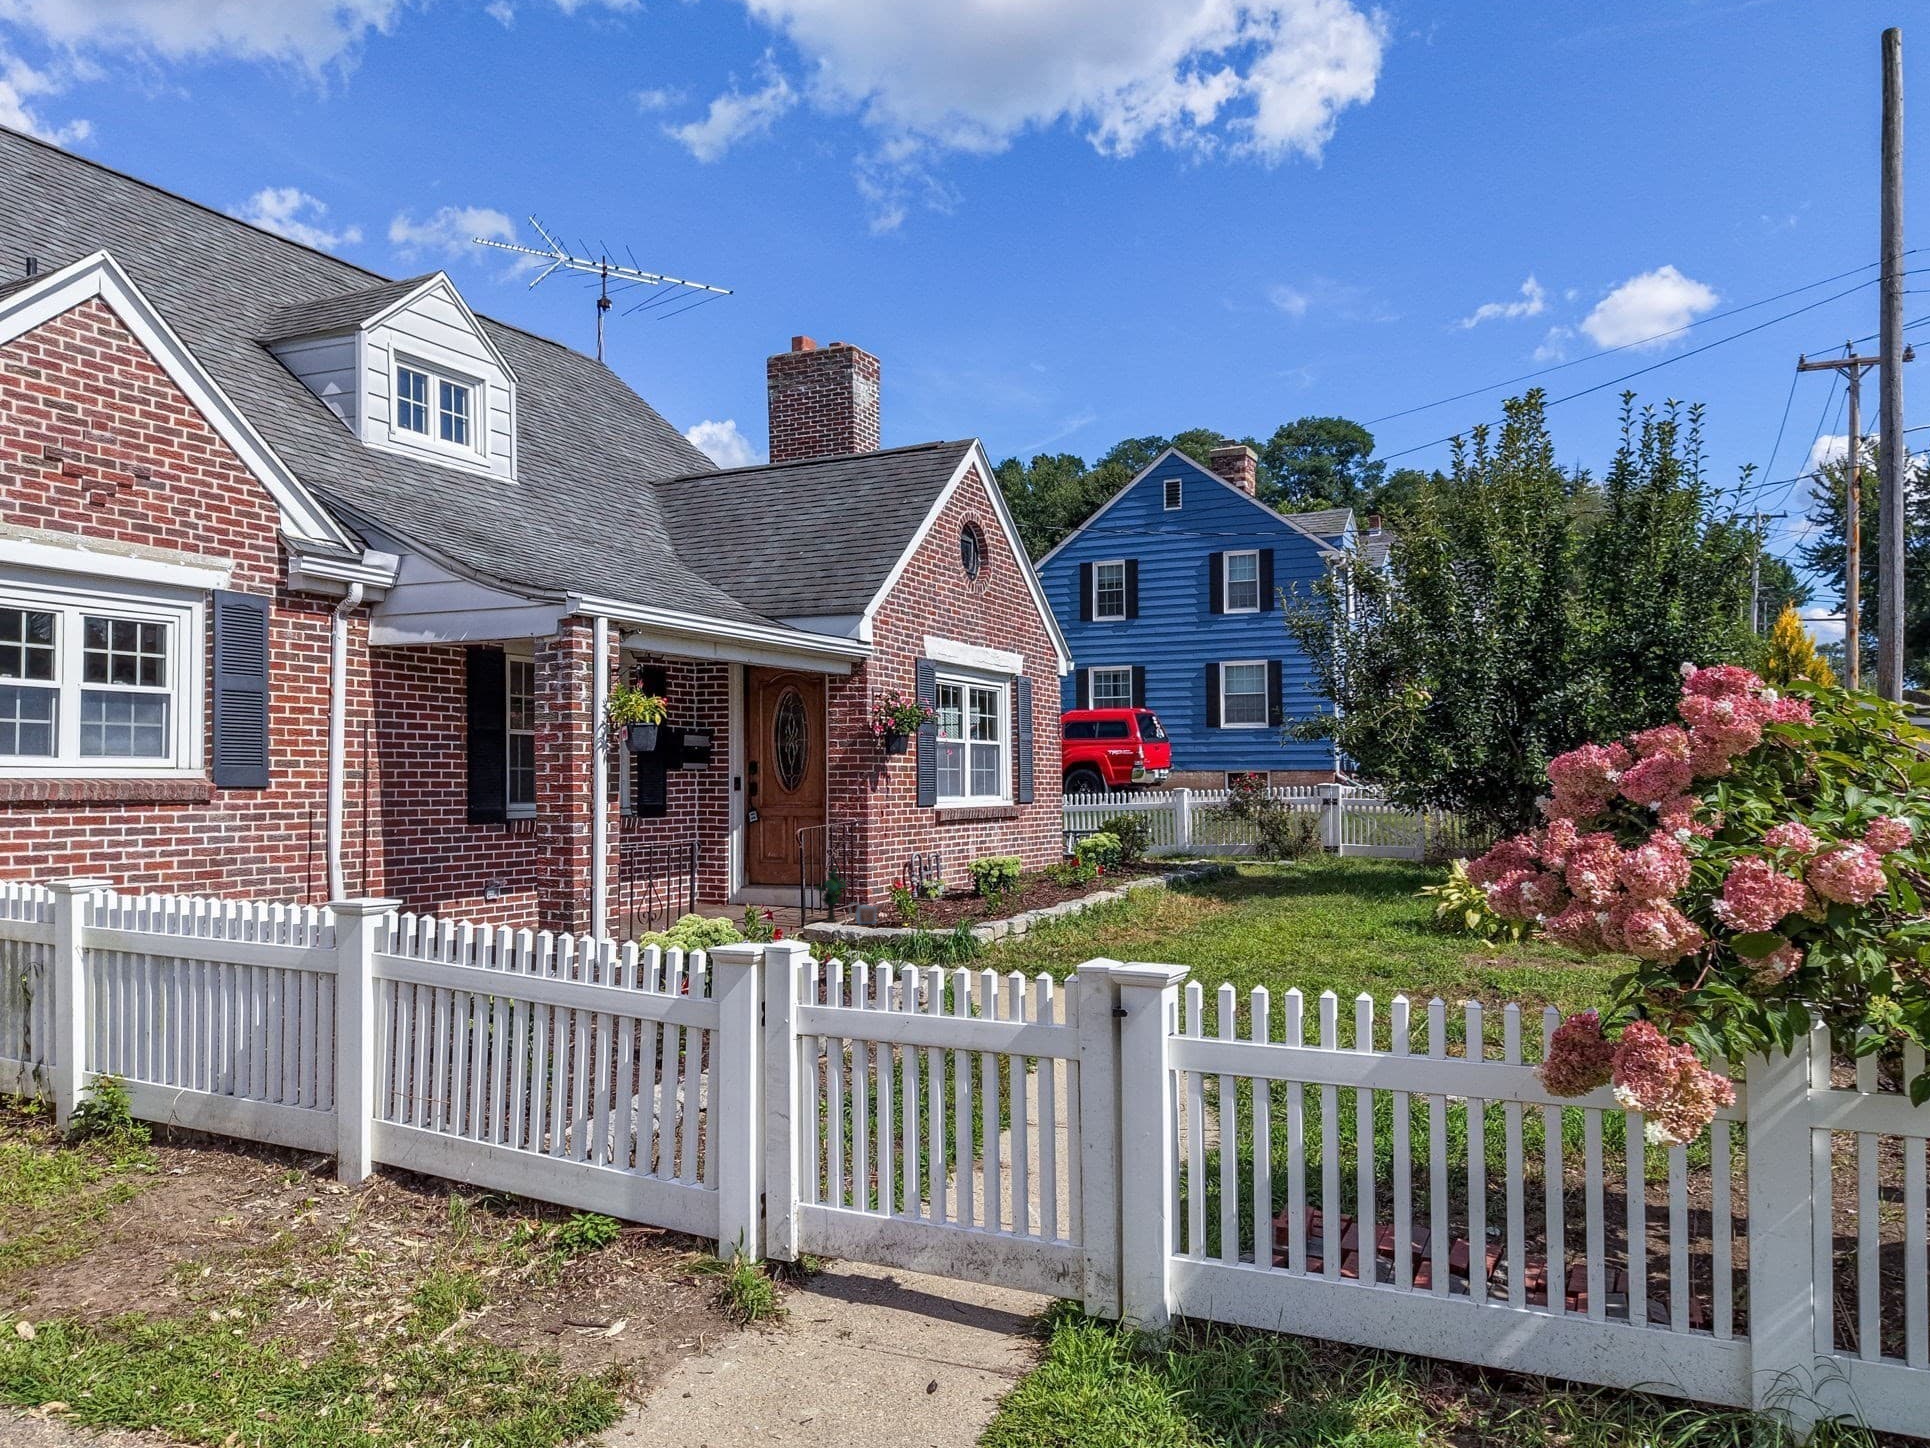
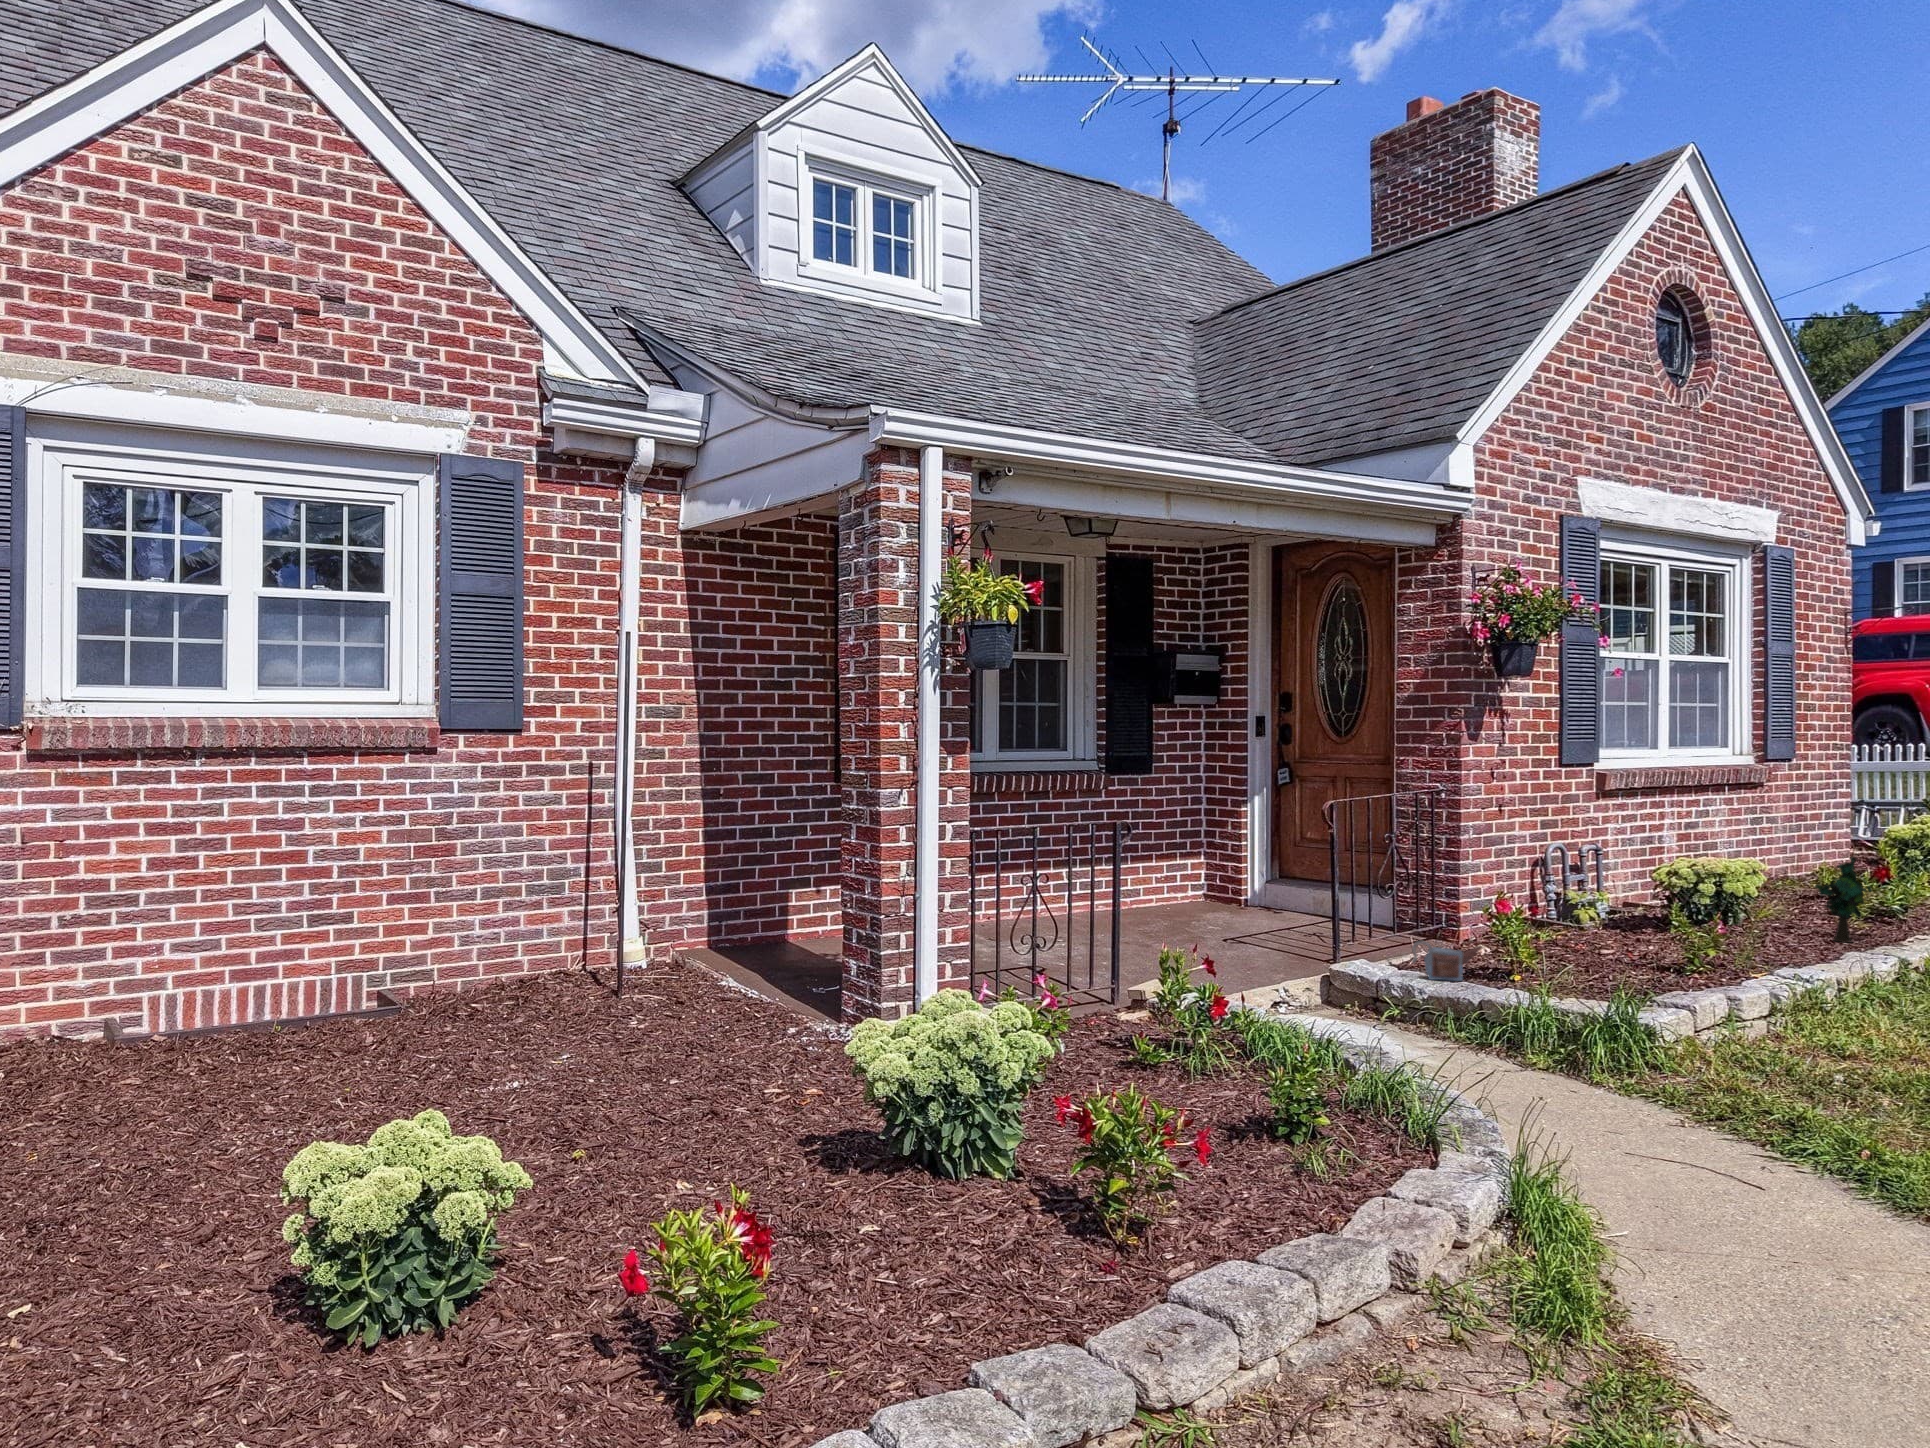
decorative plant: present [815,866,846,922] -> present [1815,857,1872,943]

